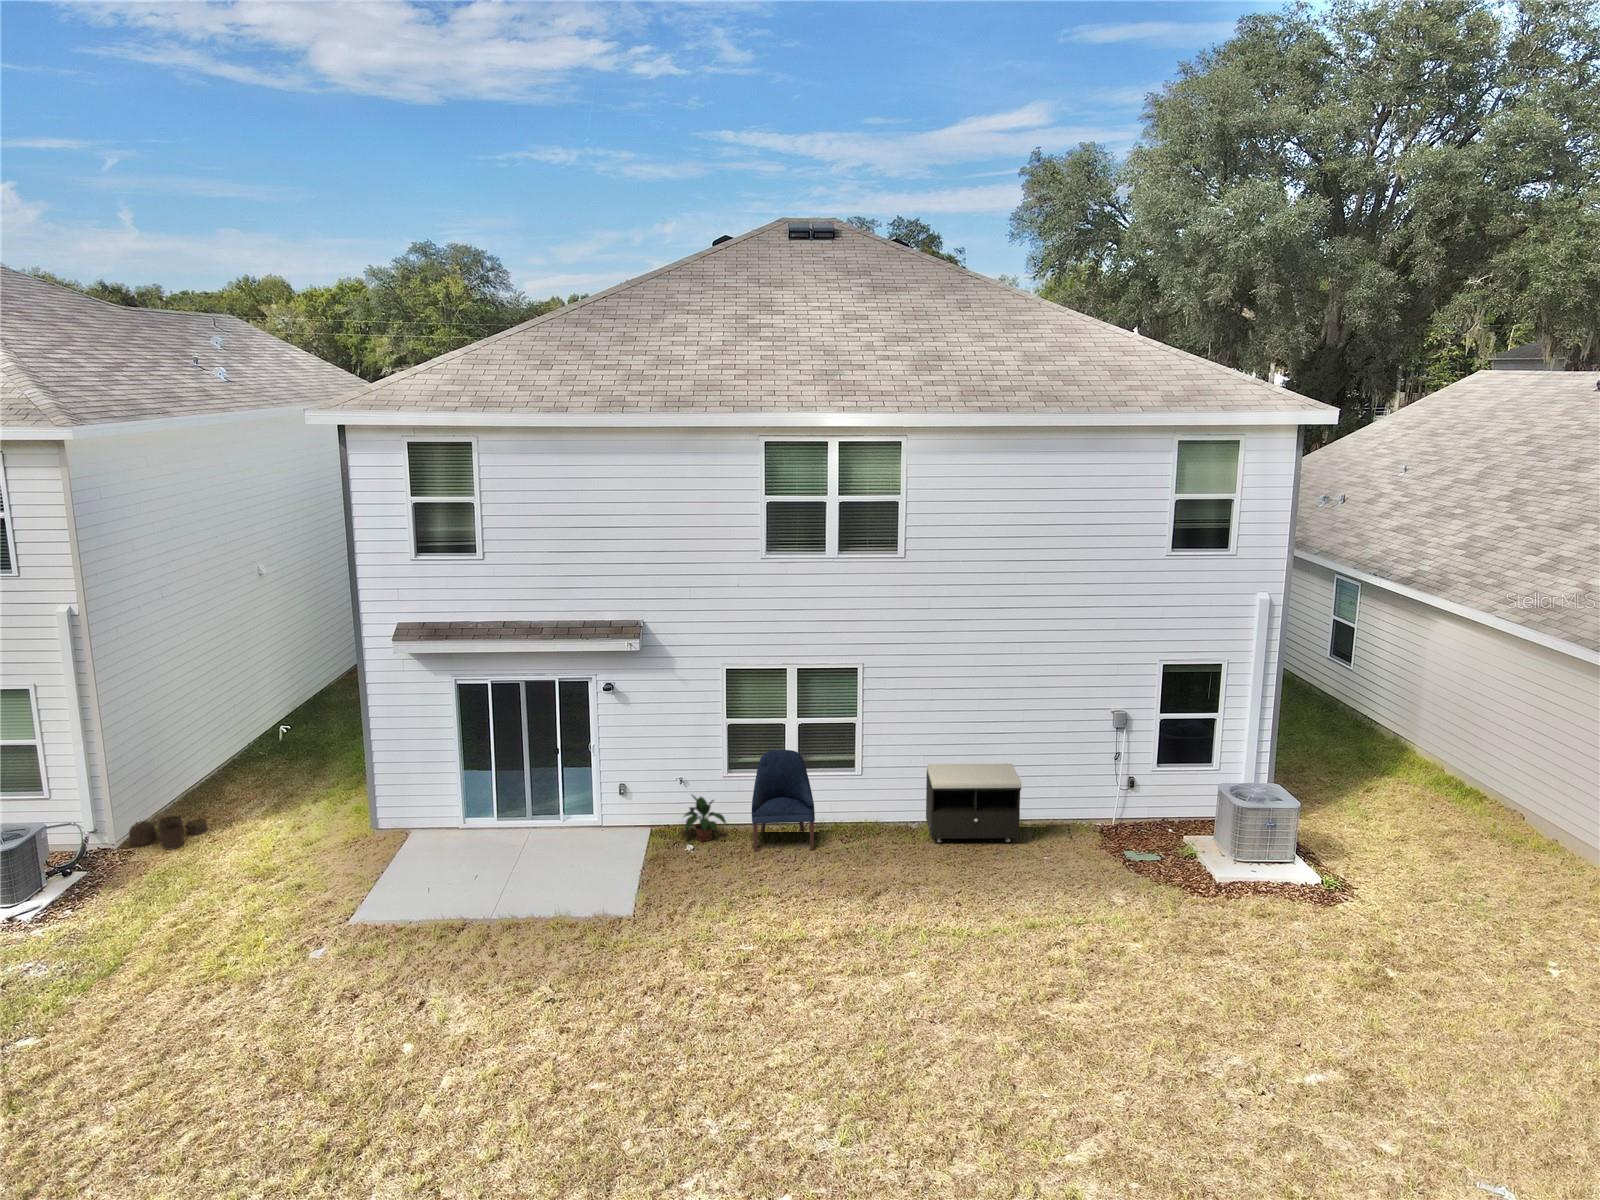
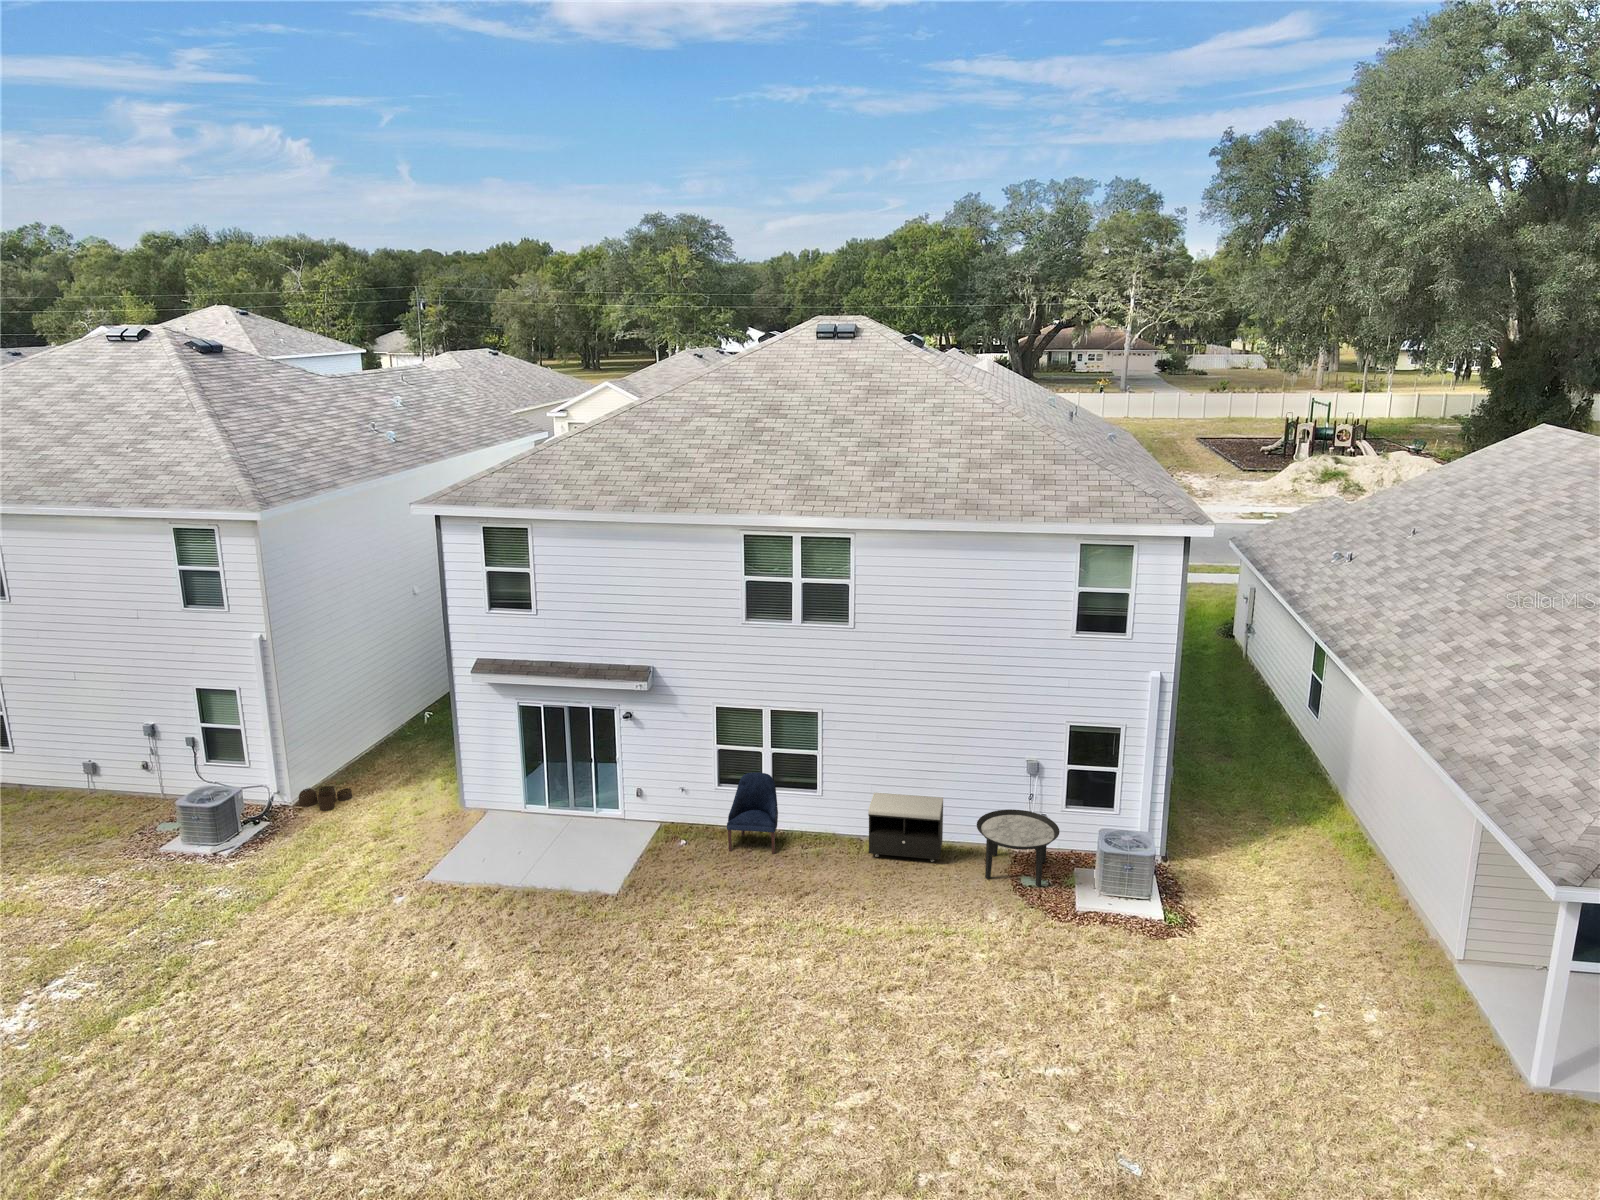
round table: none [1062,772,1164,858] -> present [977,809,1059,887]
potted plant: present [684,795,726,841] -> none [679,802,712,839]

